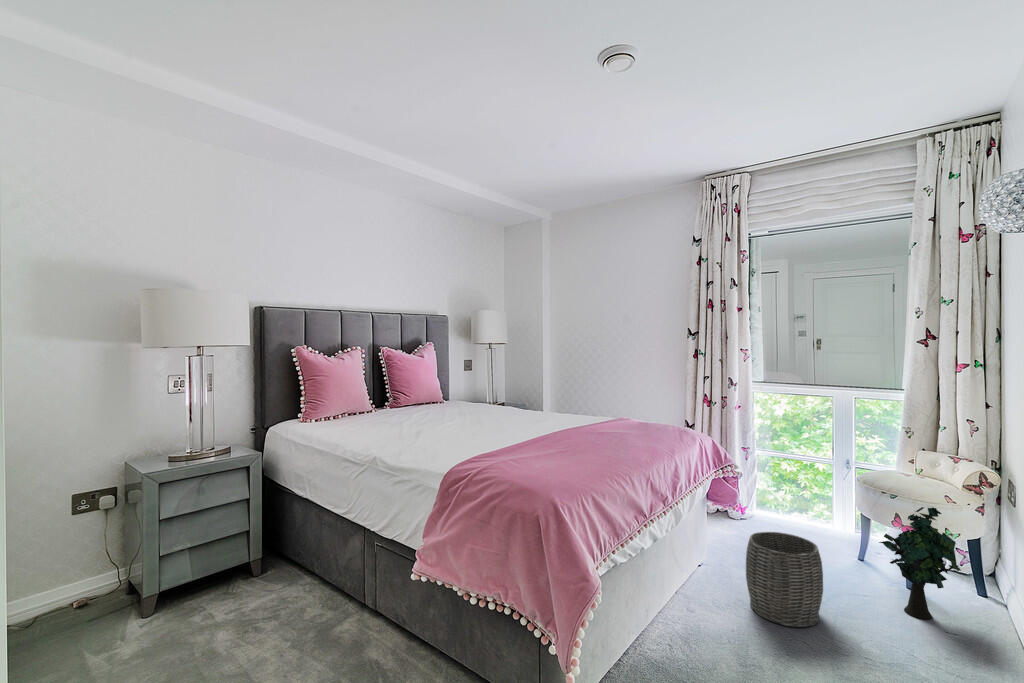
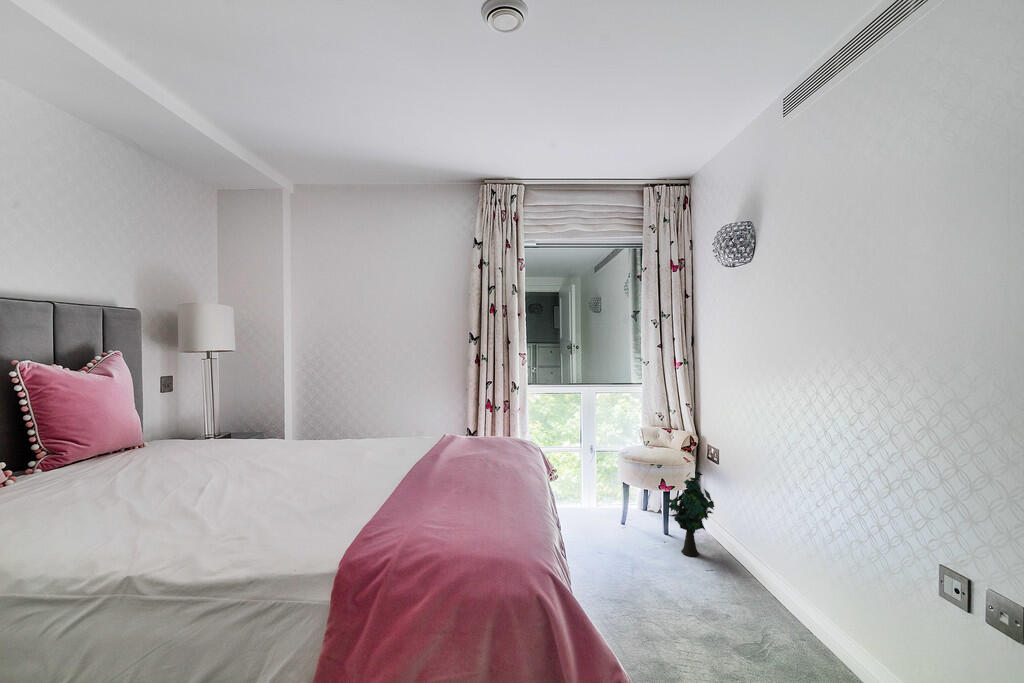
woven basket: present [746,532,823,627] -> none [602,520,663,605]

